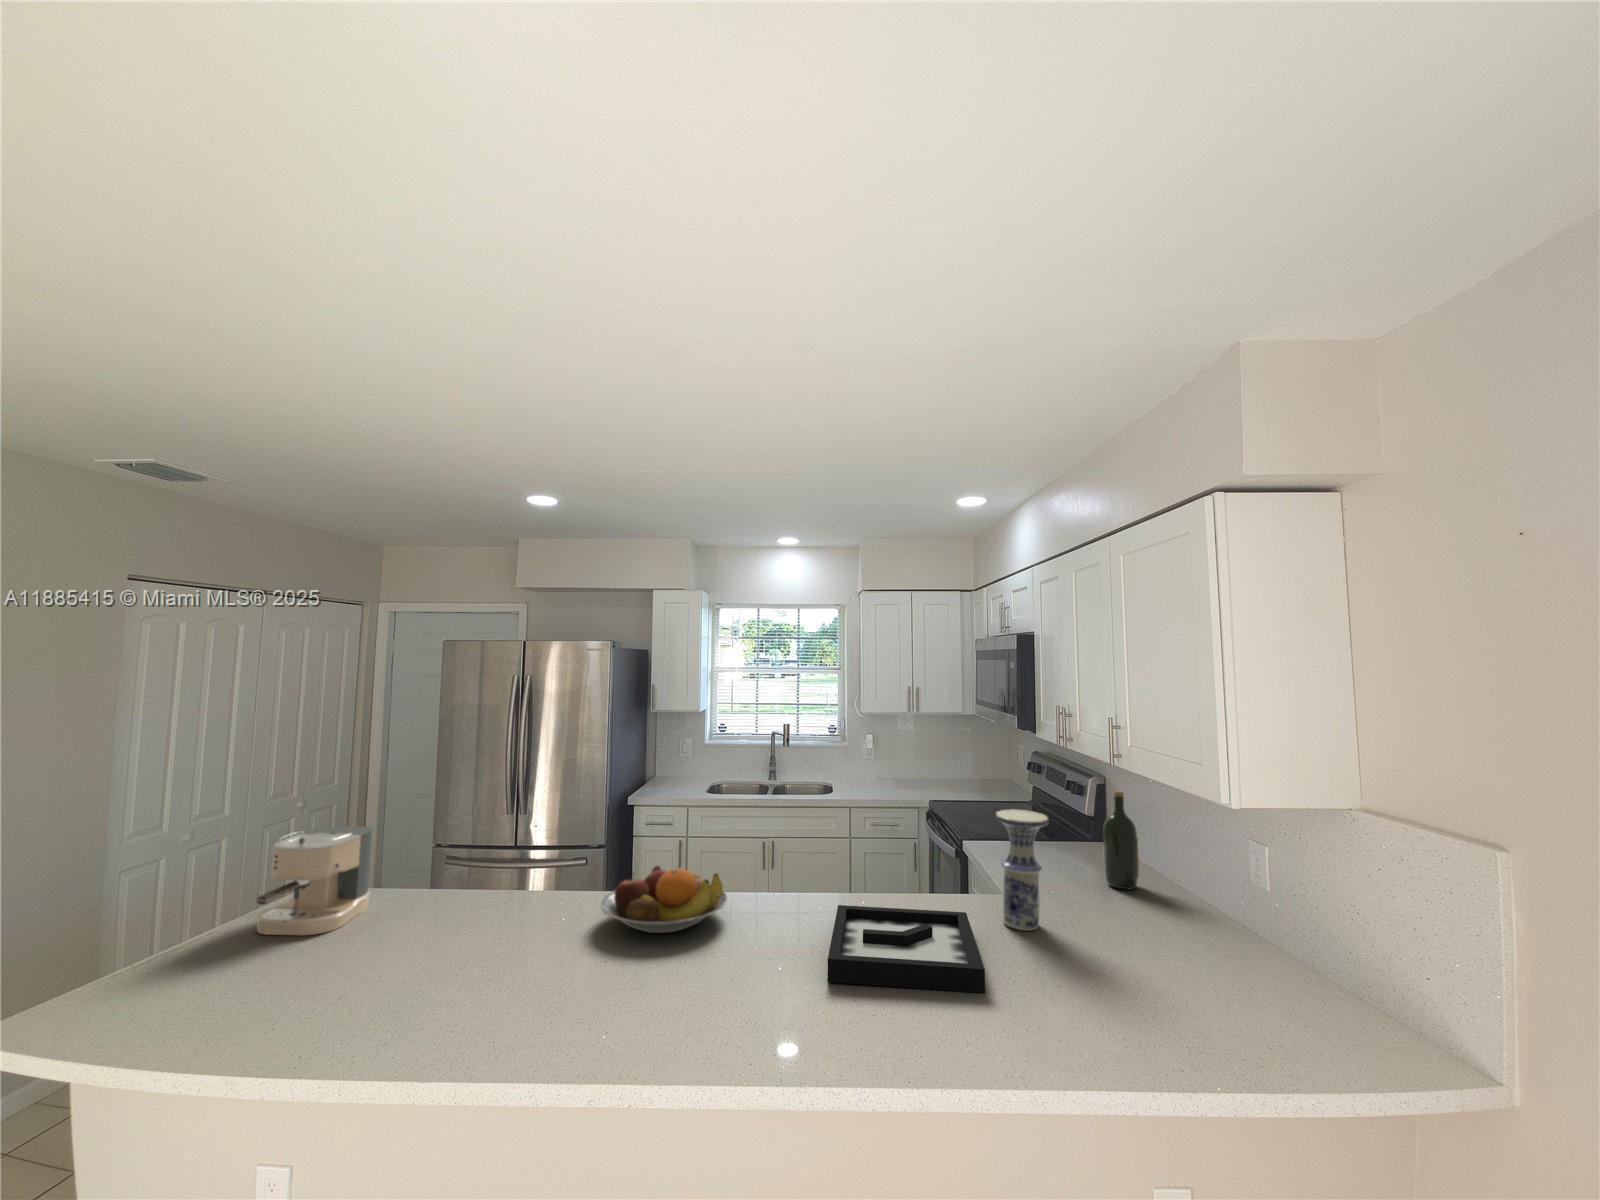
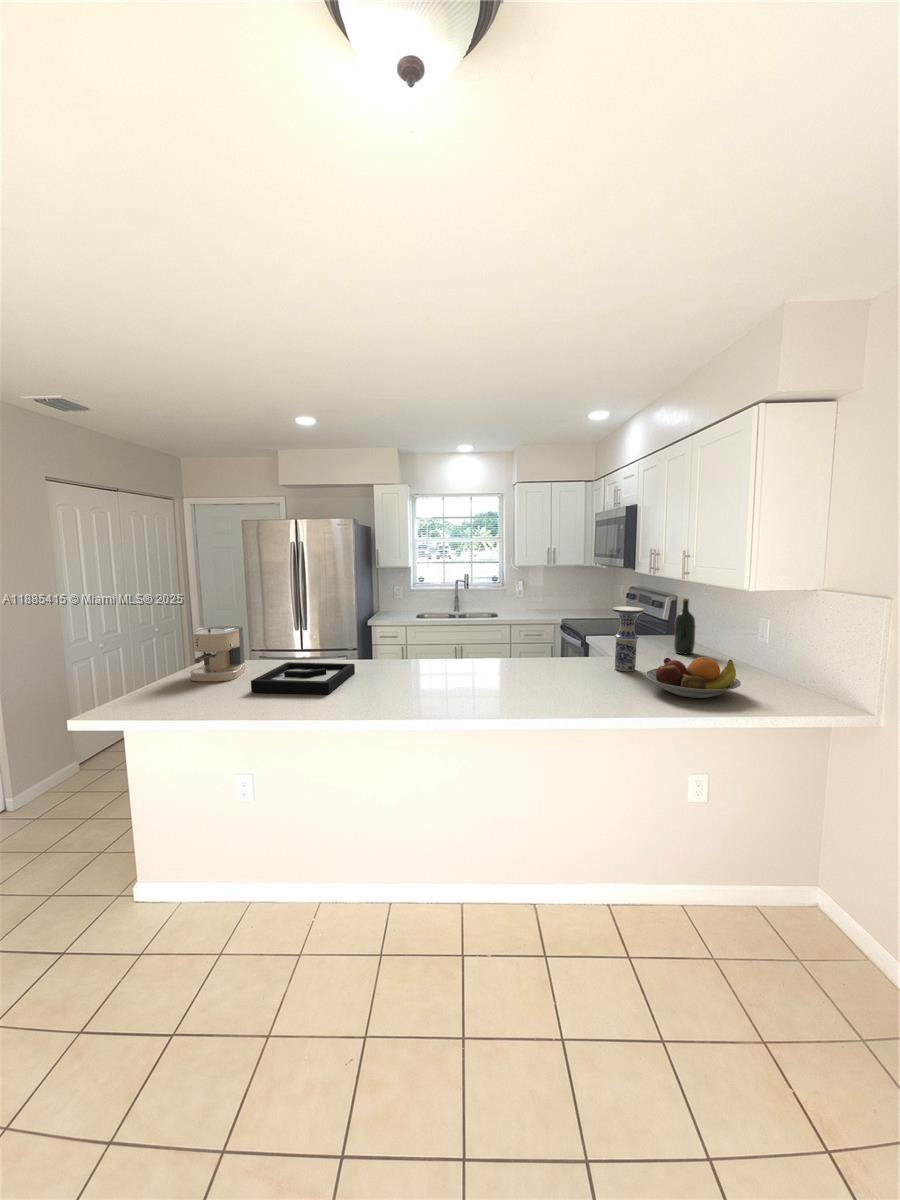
fruit bowl: present [601,866,727,933] -> present [645,657,741,698]
decorative tray: present [827,905,985,993] -> present [251,662,355,694]

